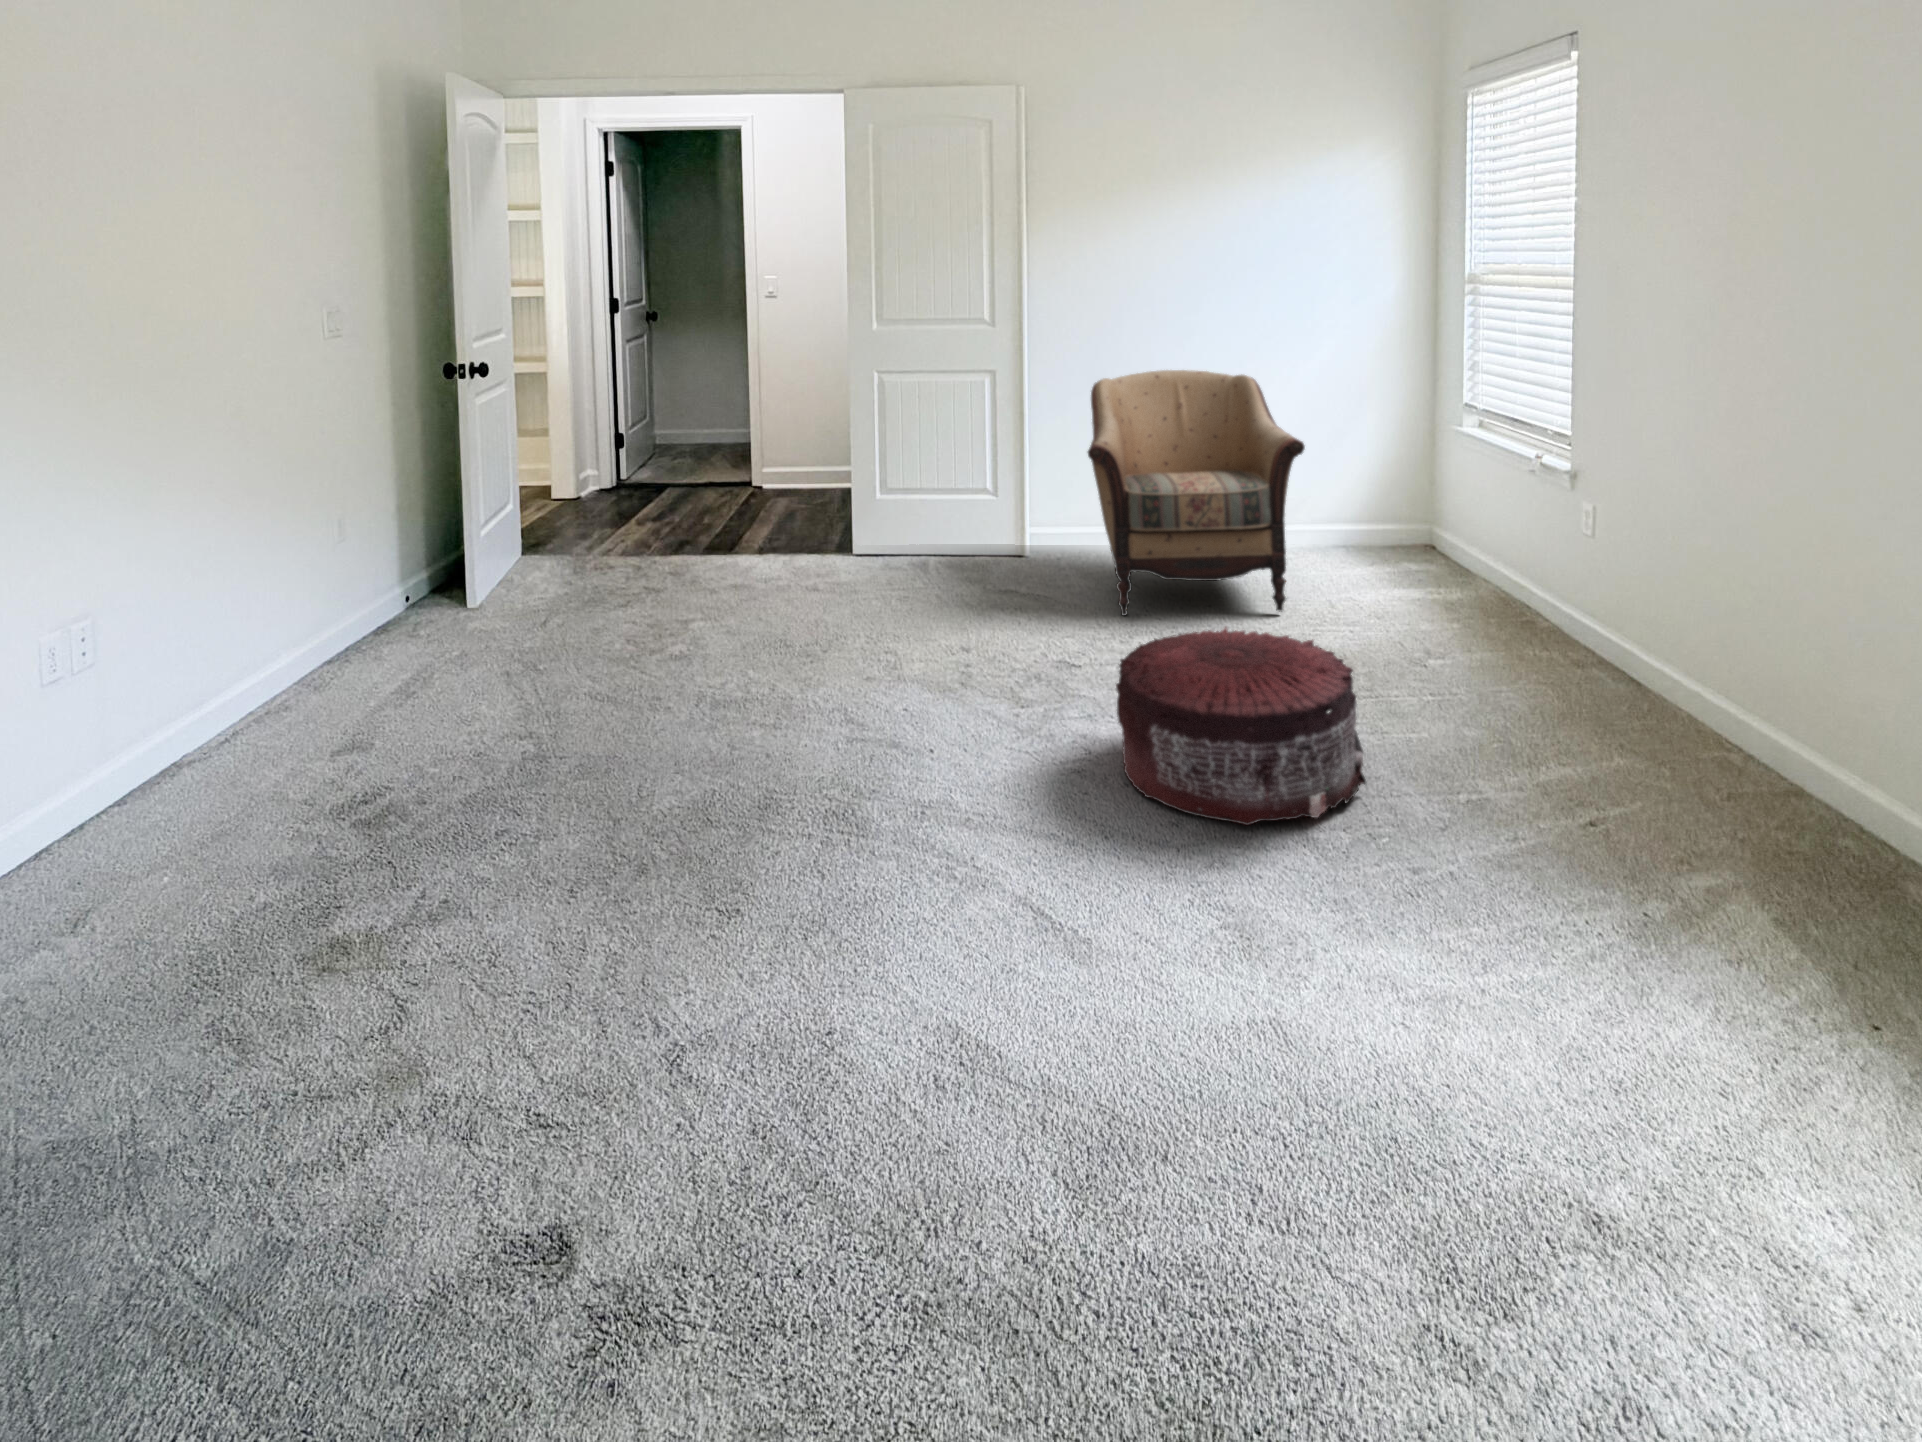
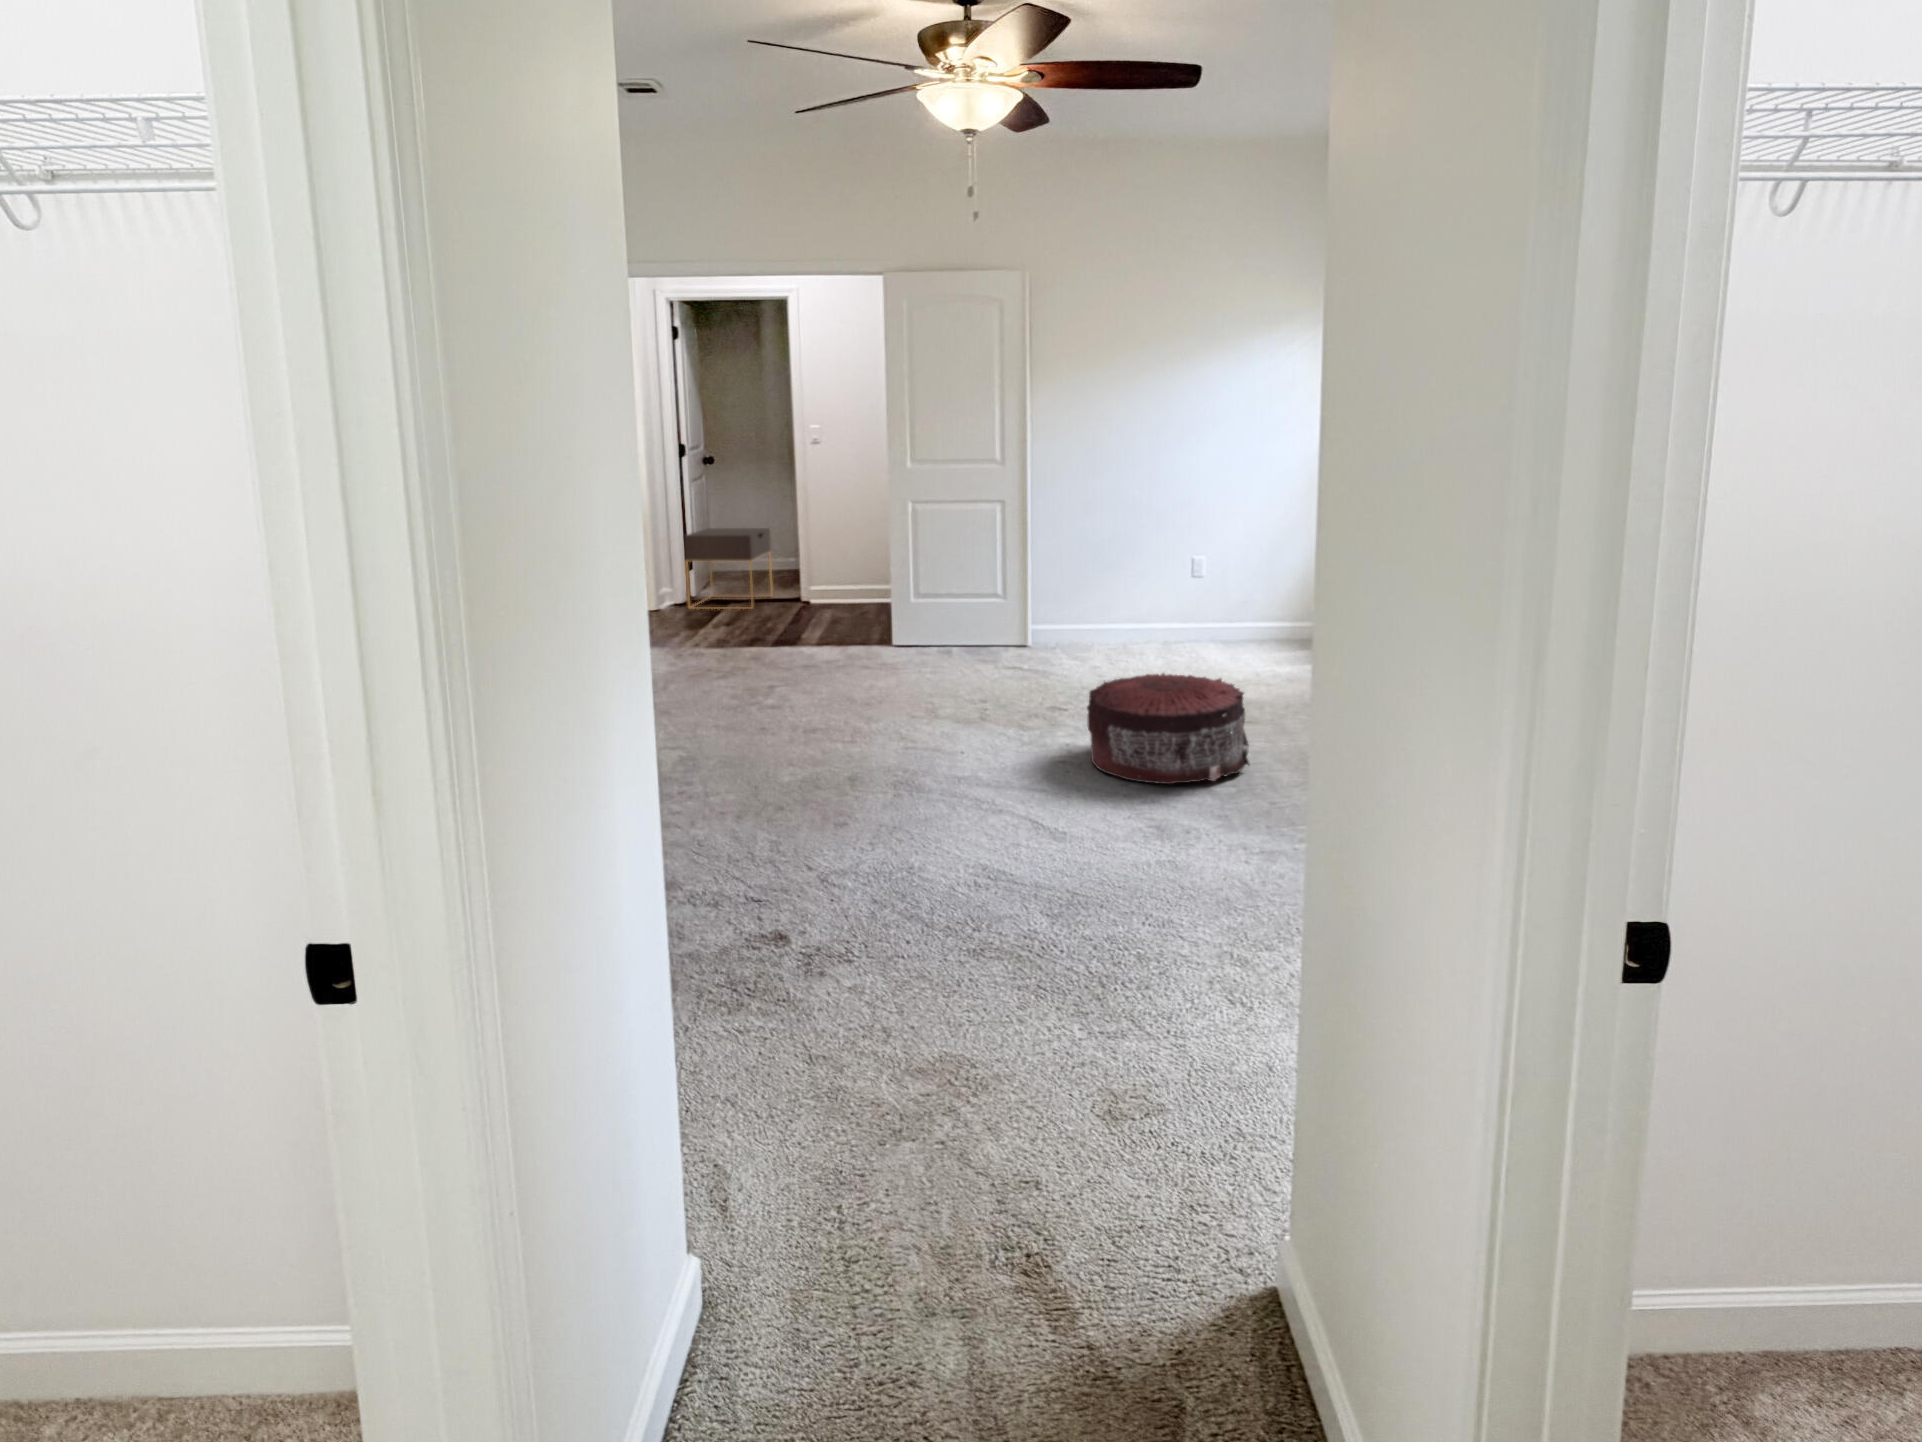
armchair: present [1088,370,1305,615] -> none [1071,503,1232,682]
nightstand: none [609,396,720,497] -> present [684,528,773,609]

